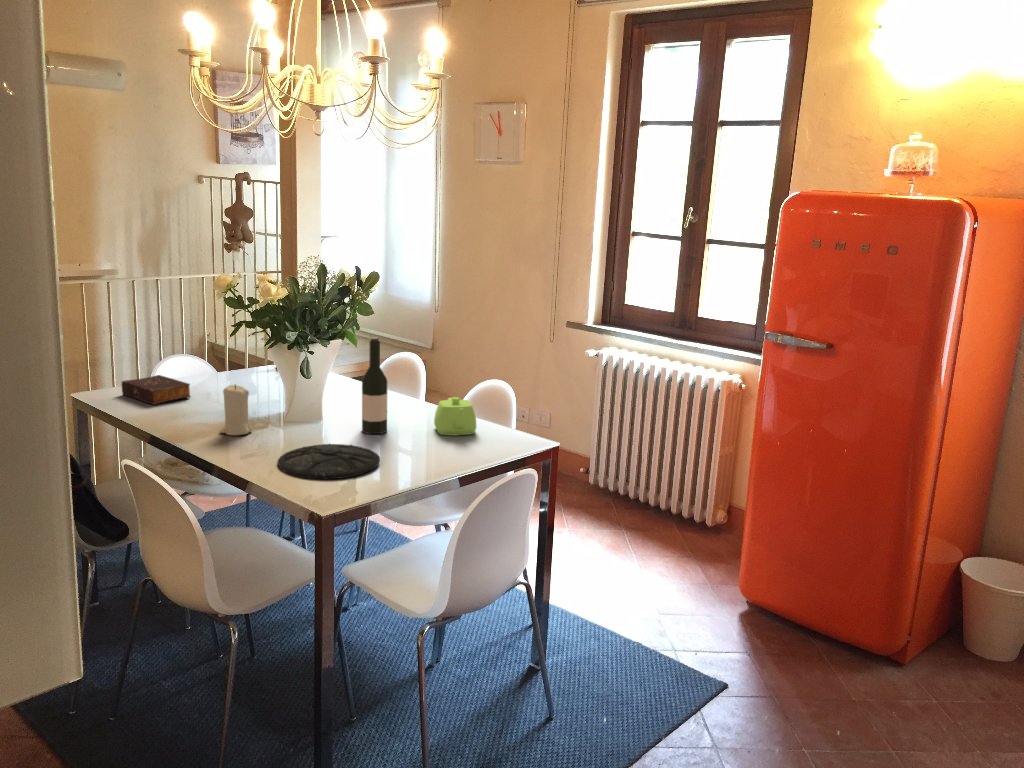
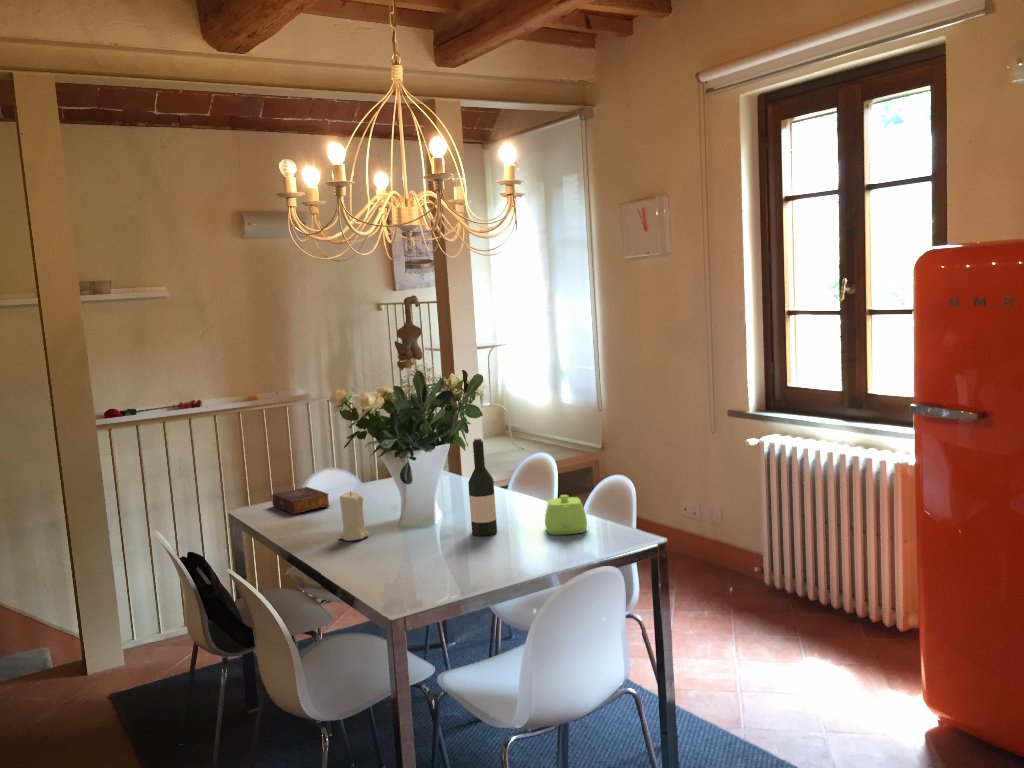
plate: present [278,444,380,479] -> none [375,546,475,581]

